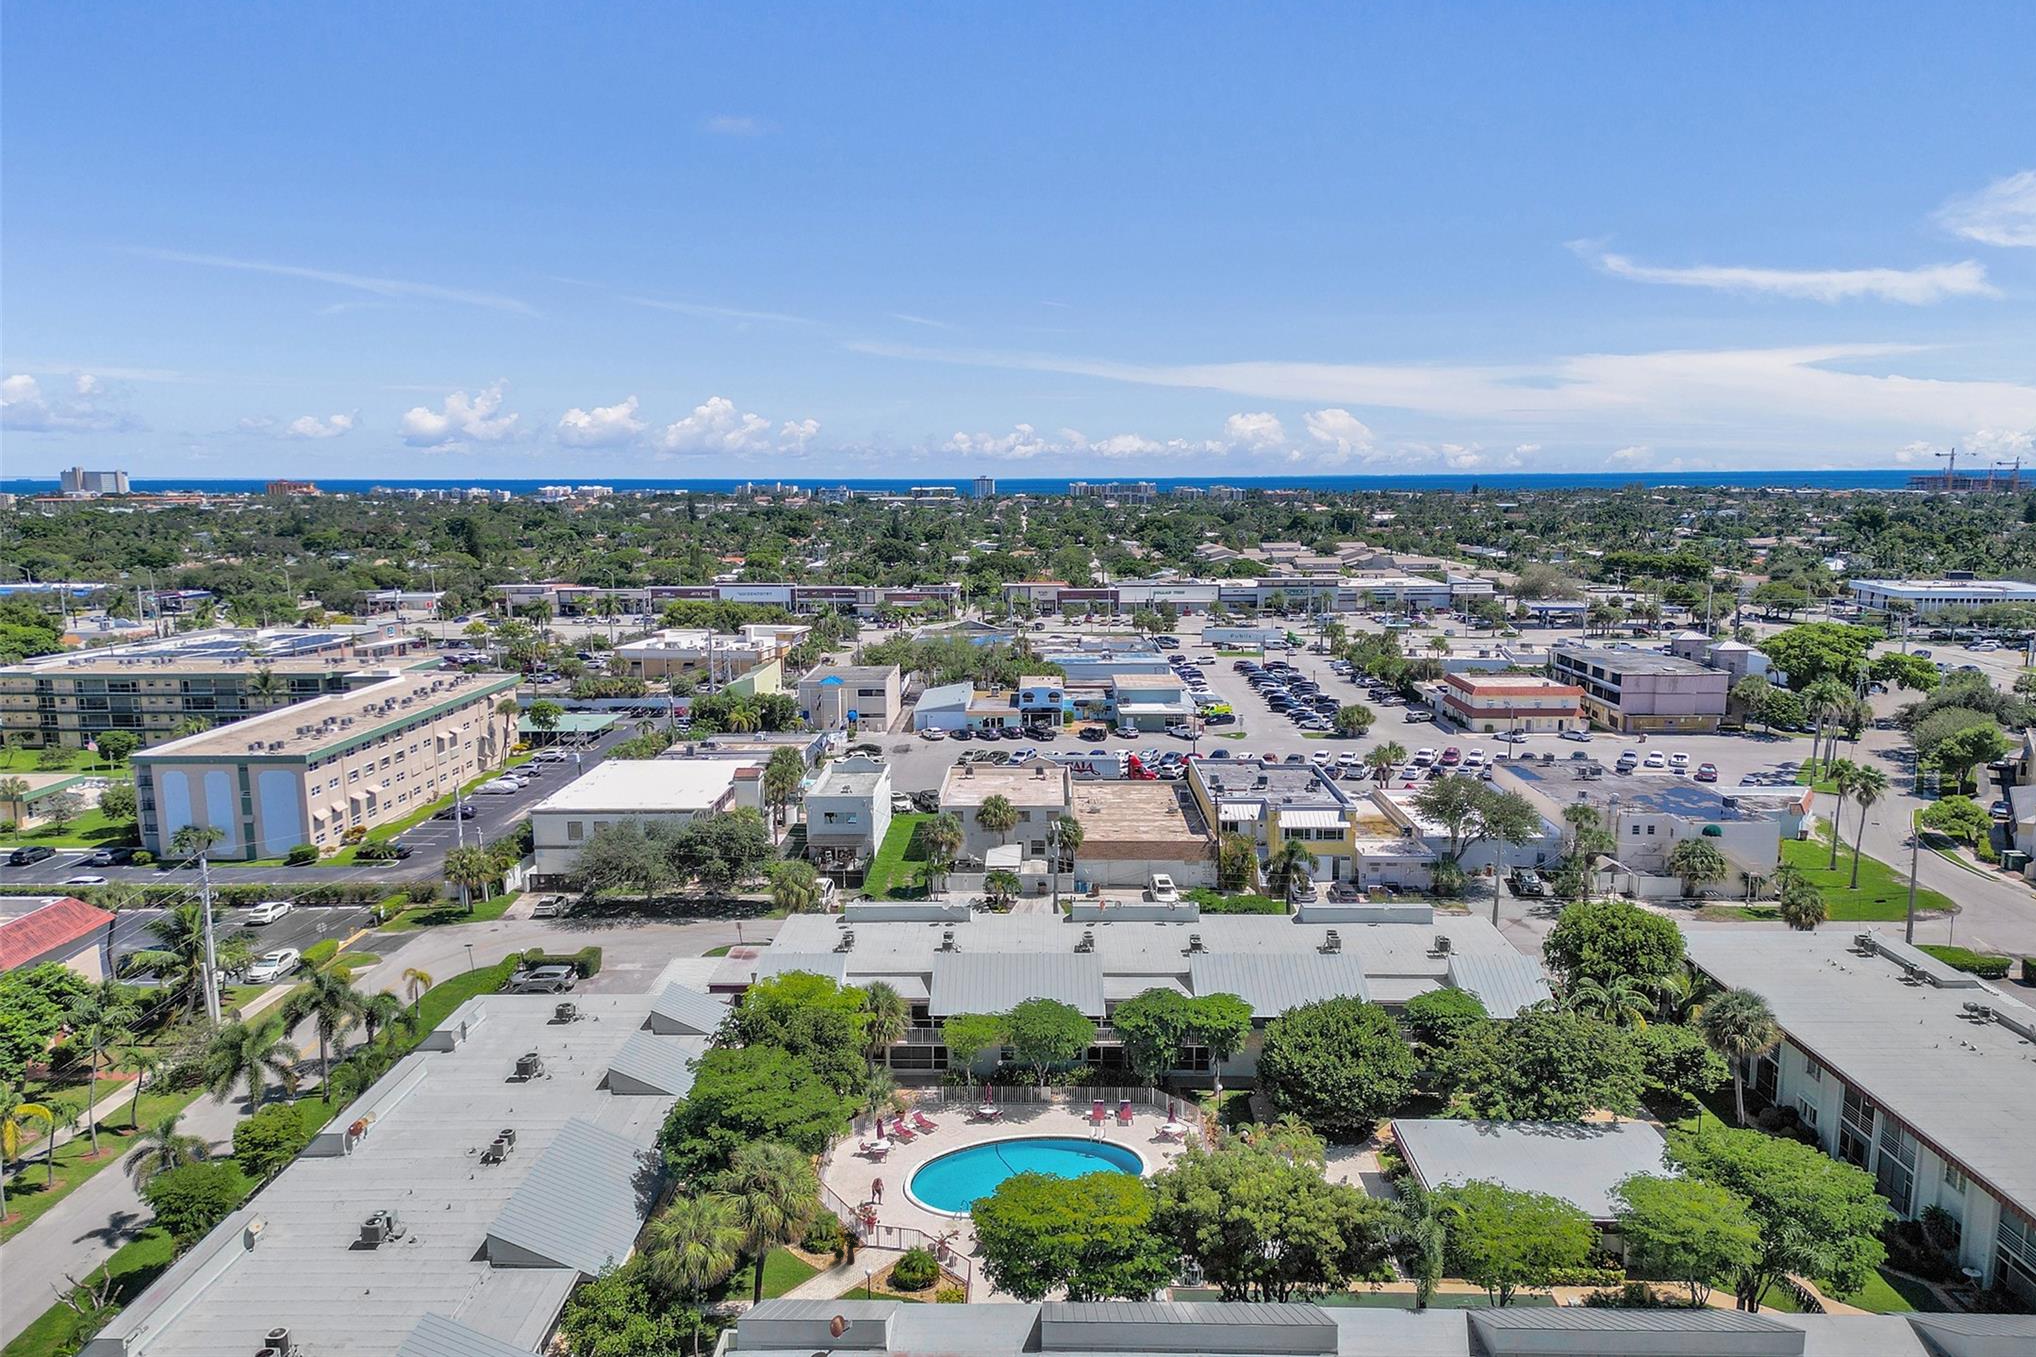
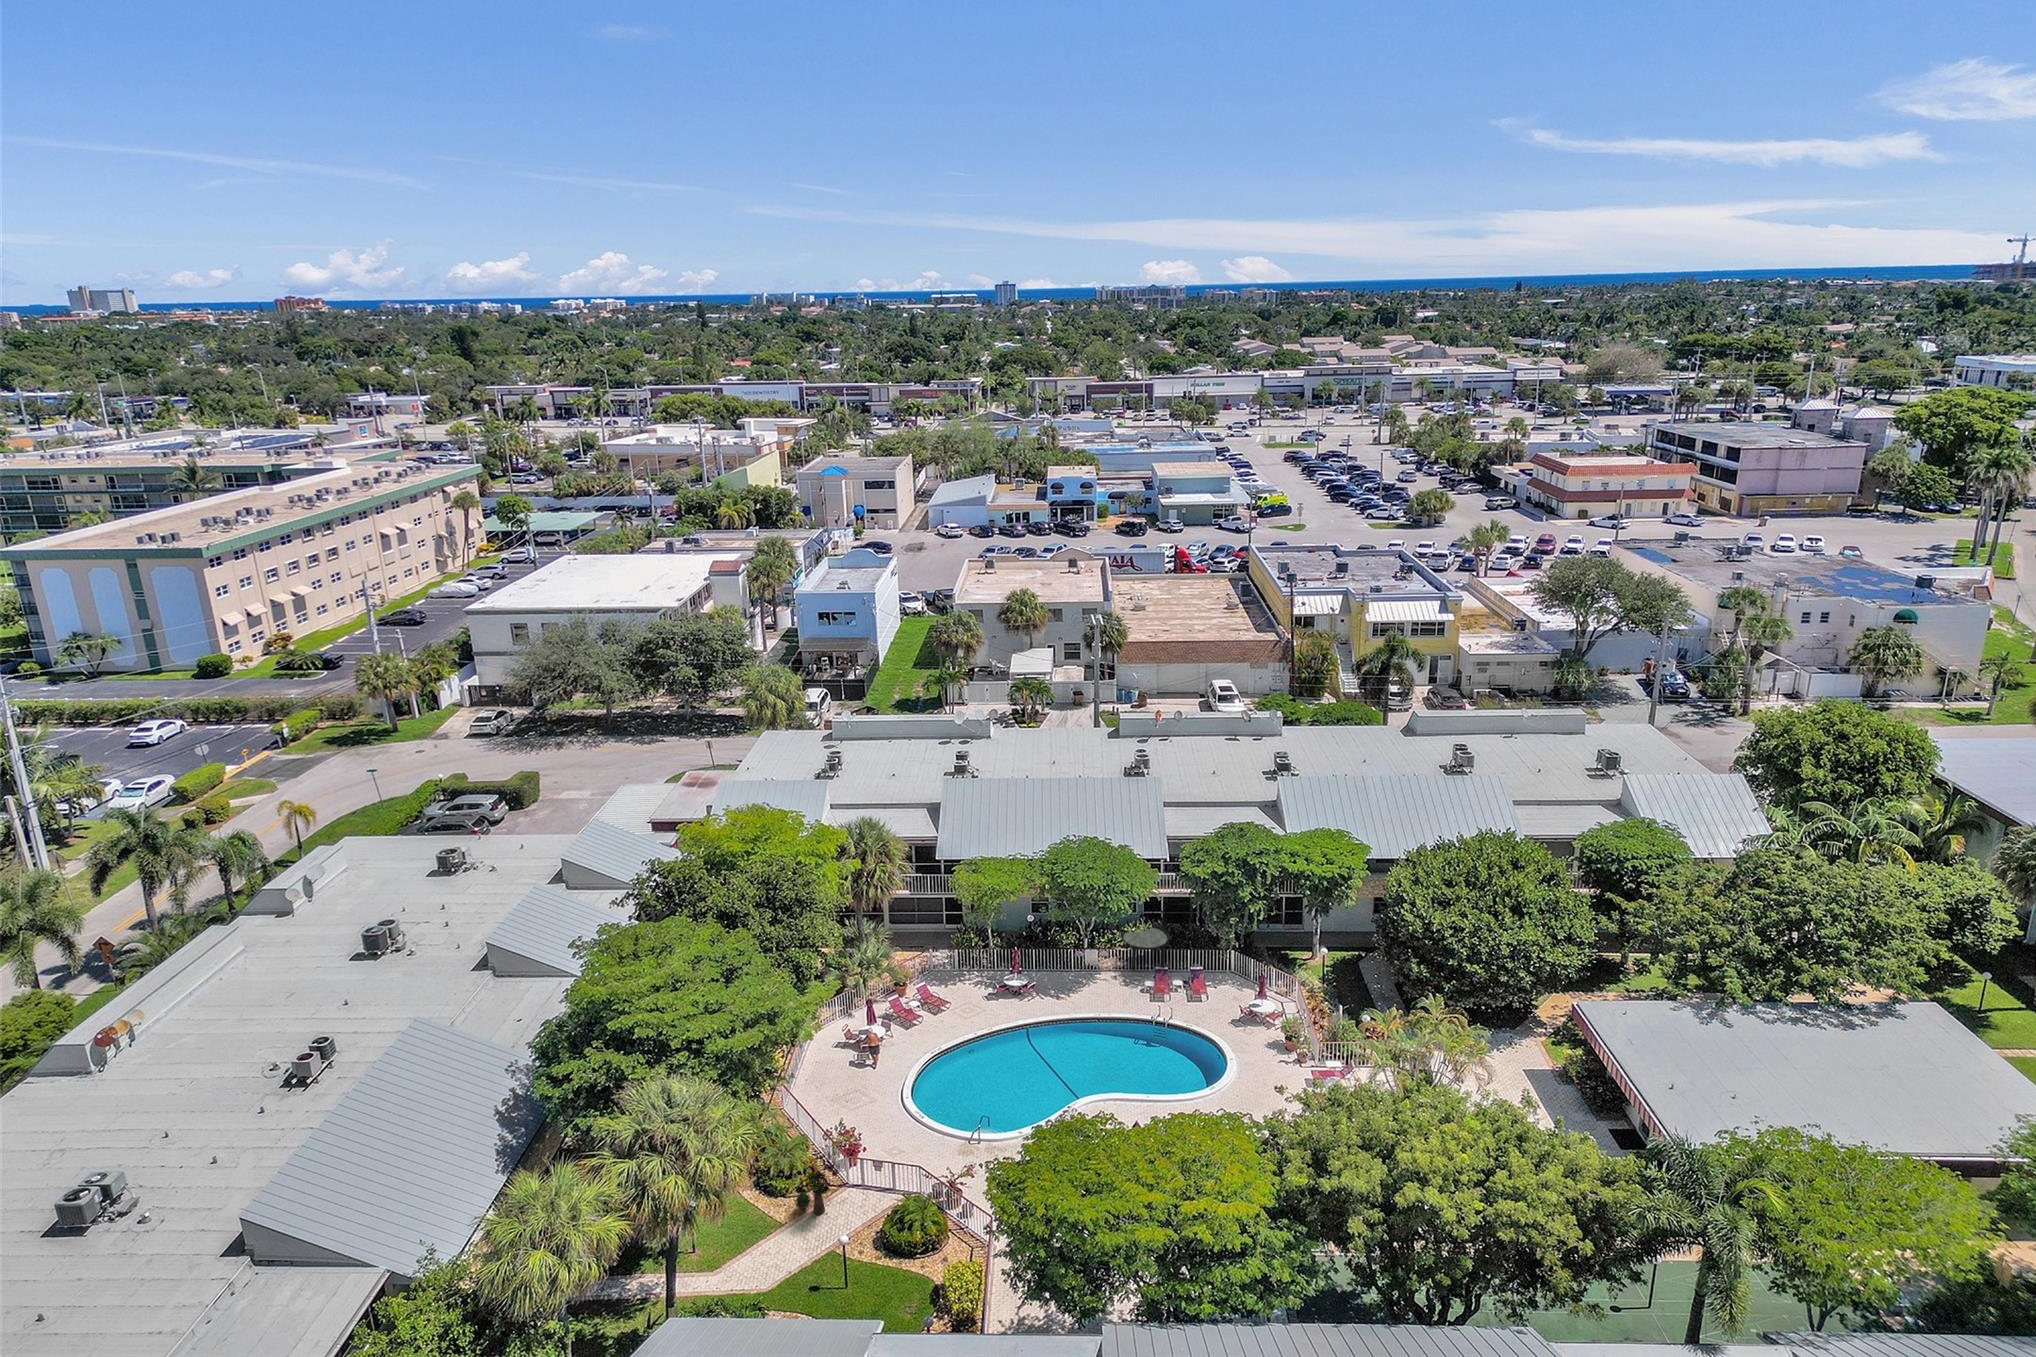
round table: none [1070,1067,1108,1103] -> present [1121,924,1170,970]

